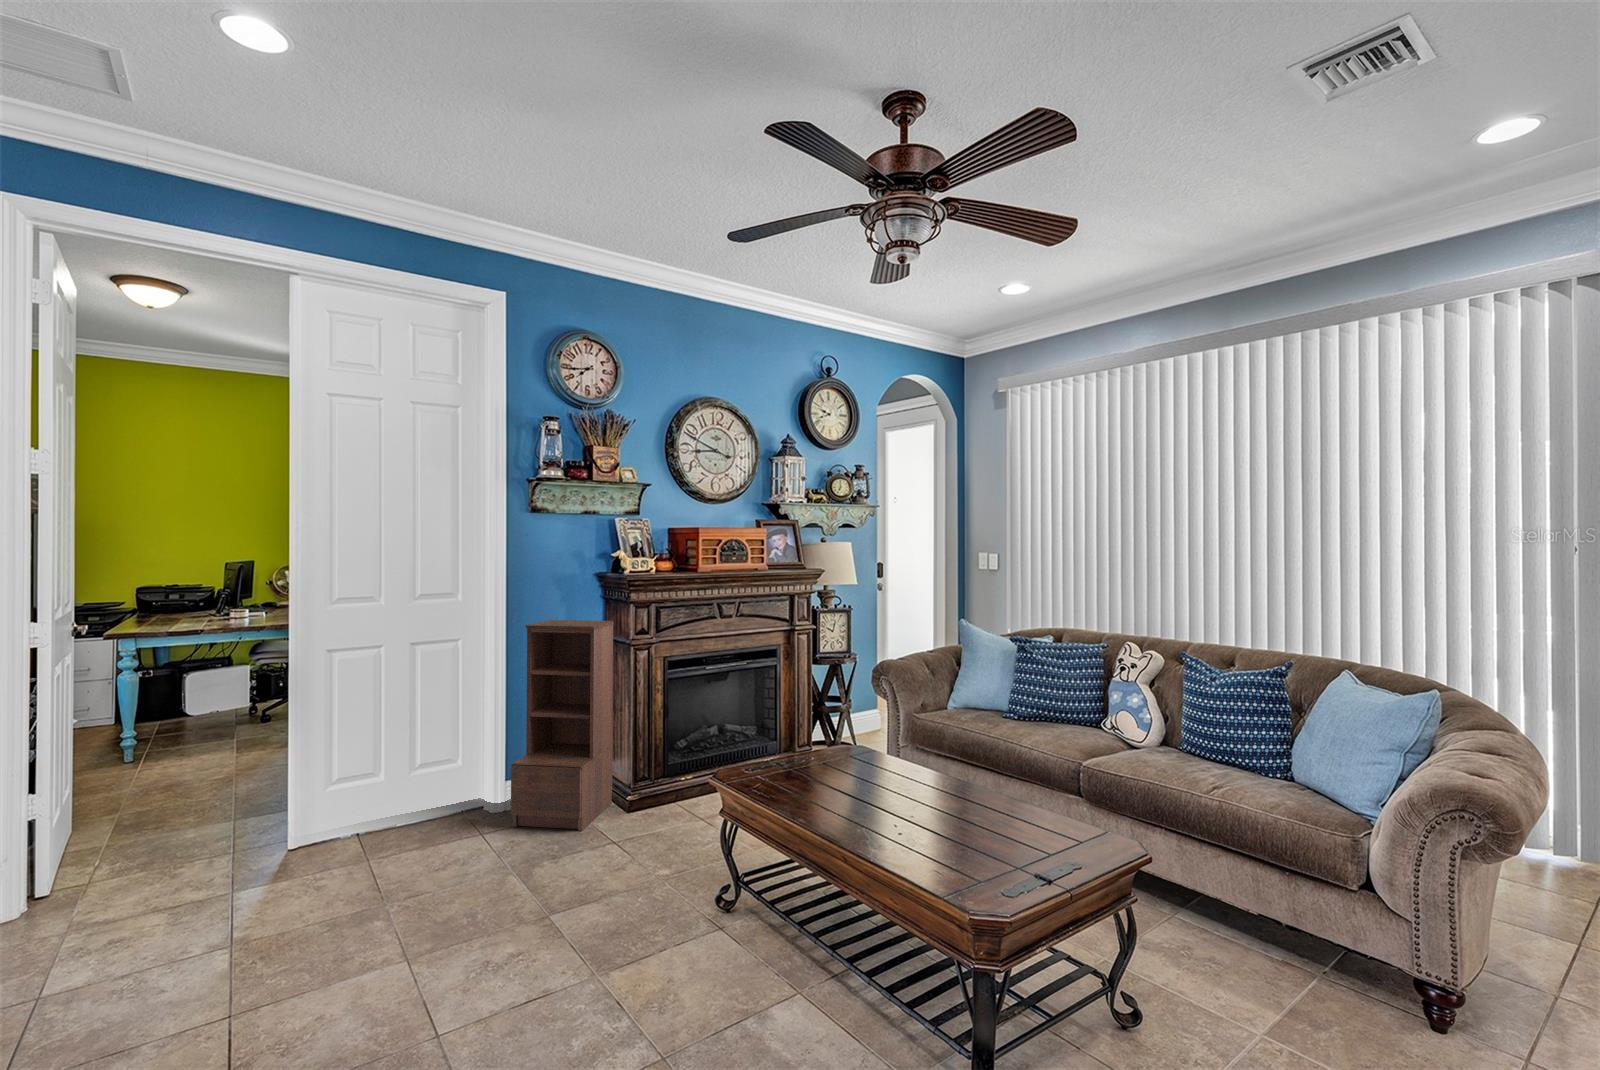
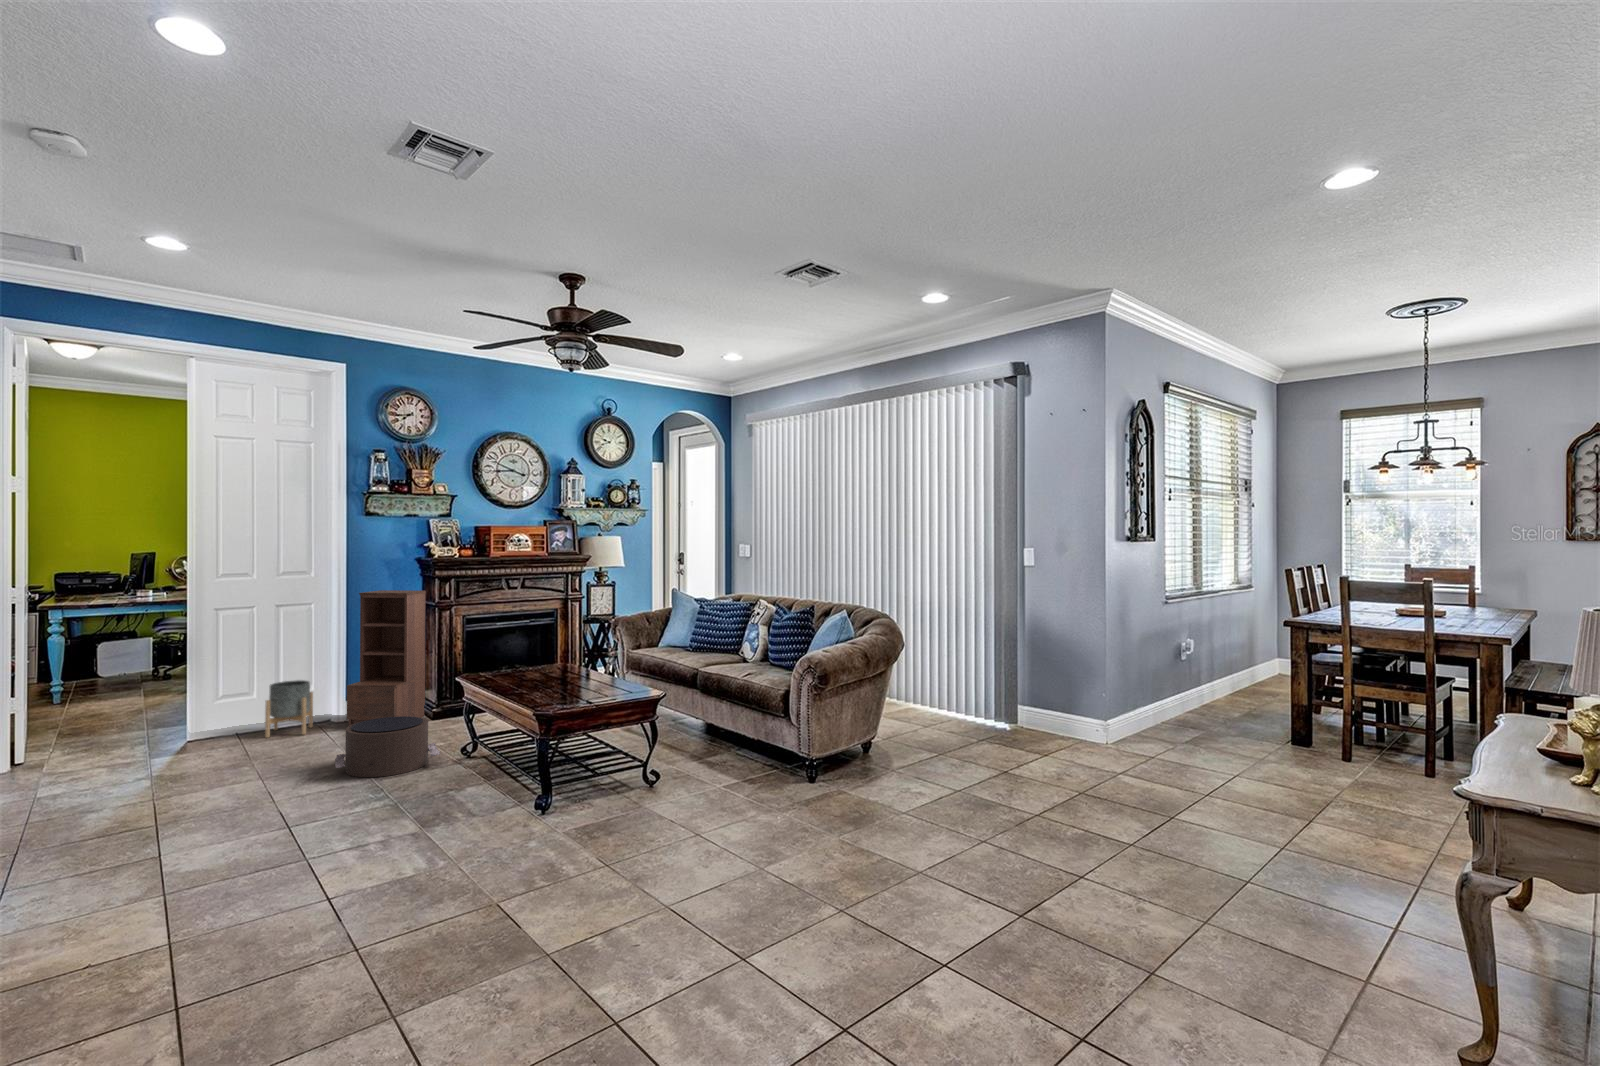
planter: none [398,754,462,845] -> present [265,680,313,738]
pouf: none [521,836,687,961] -> present [335,716,440,777]

